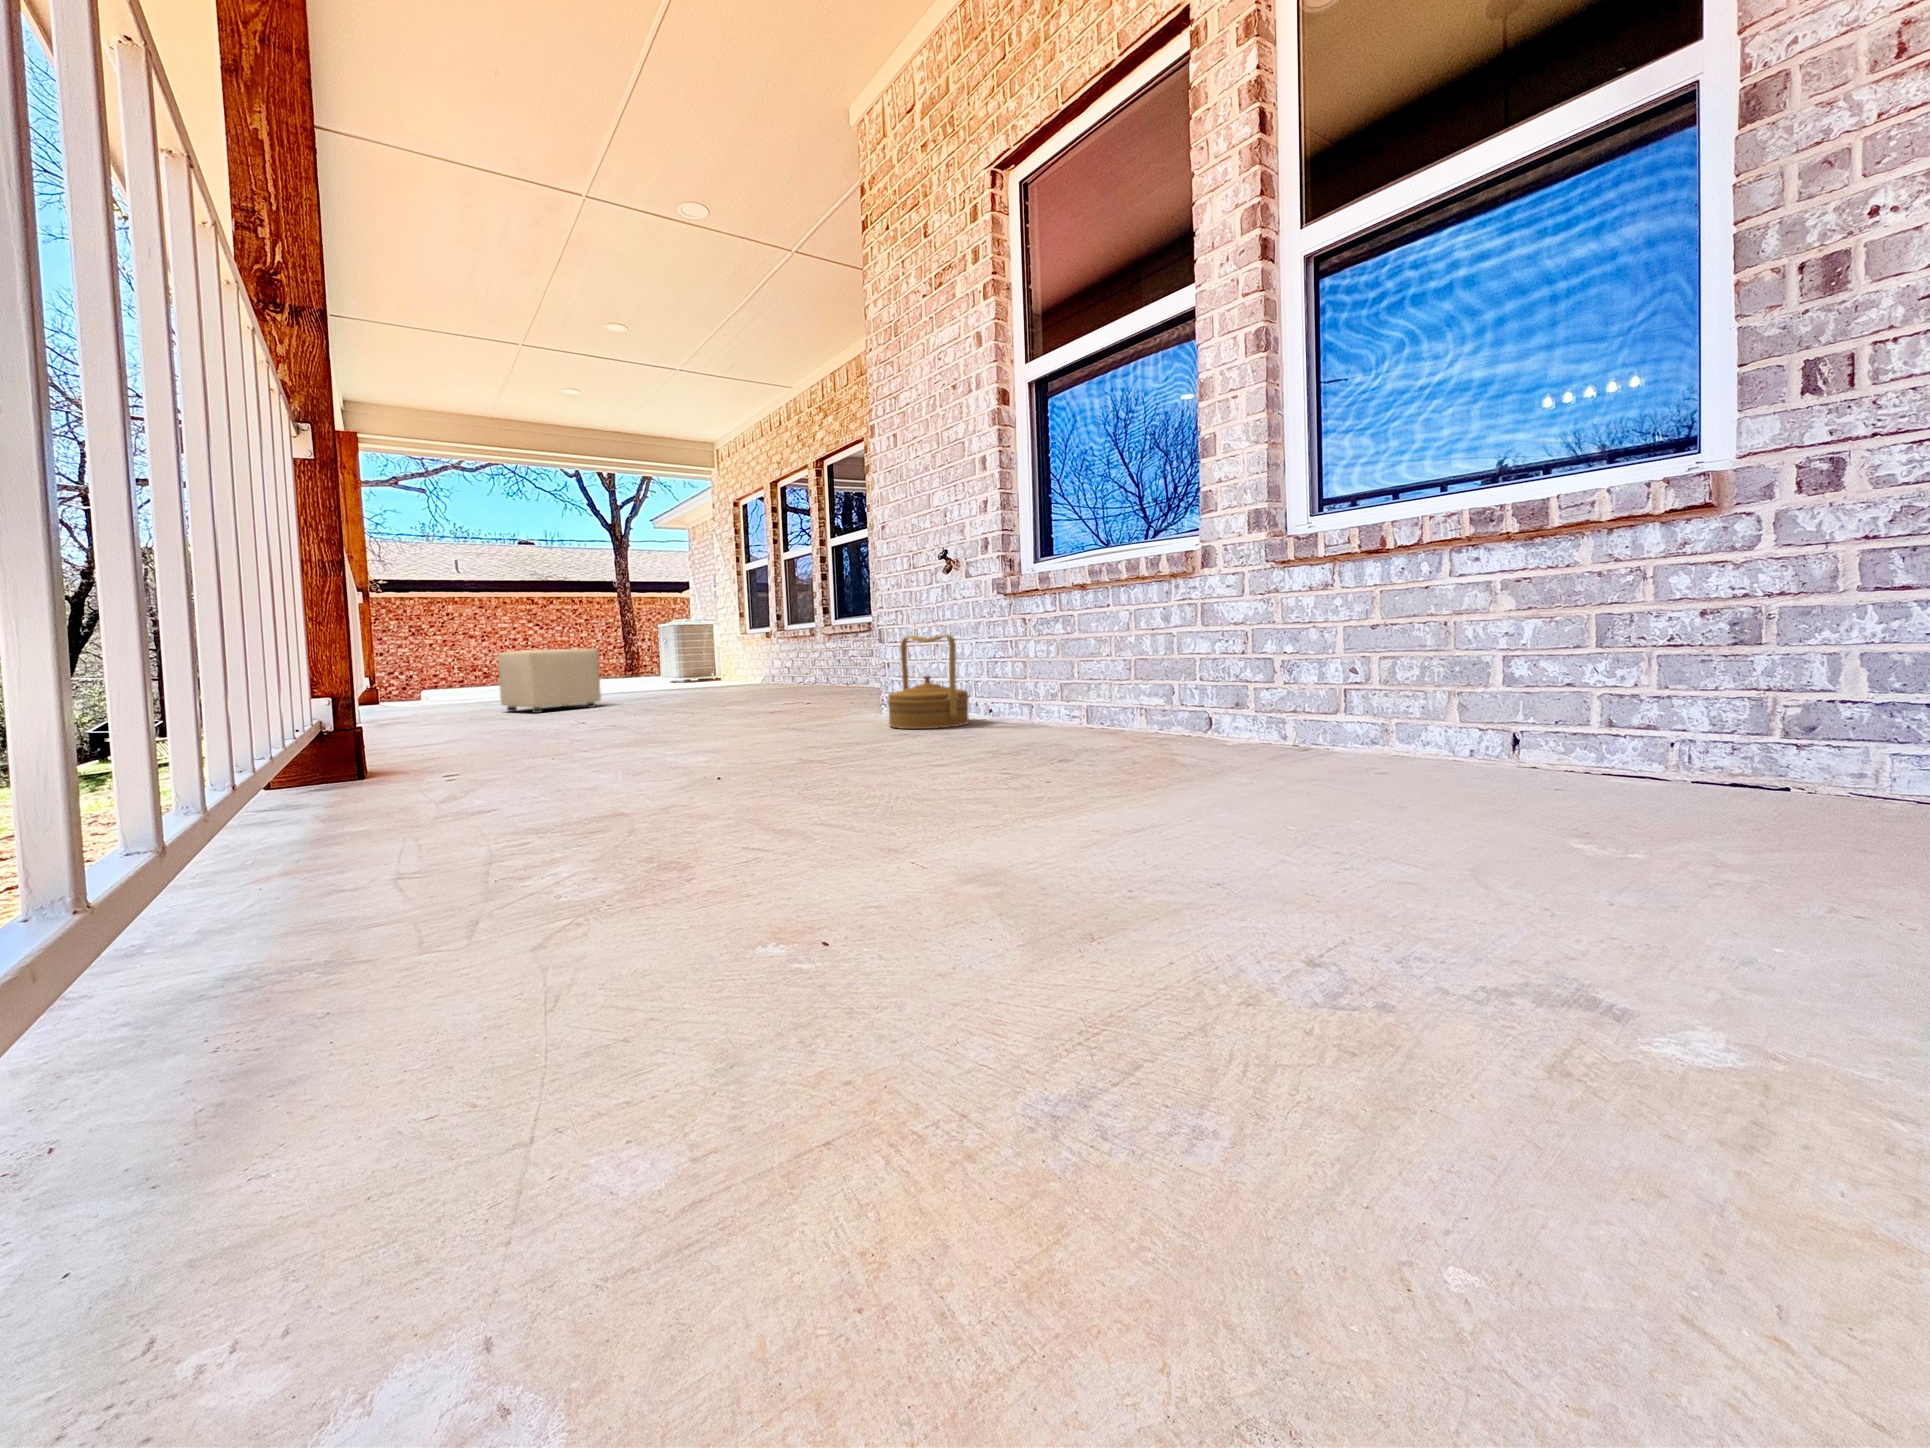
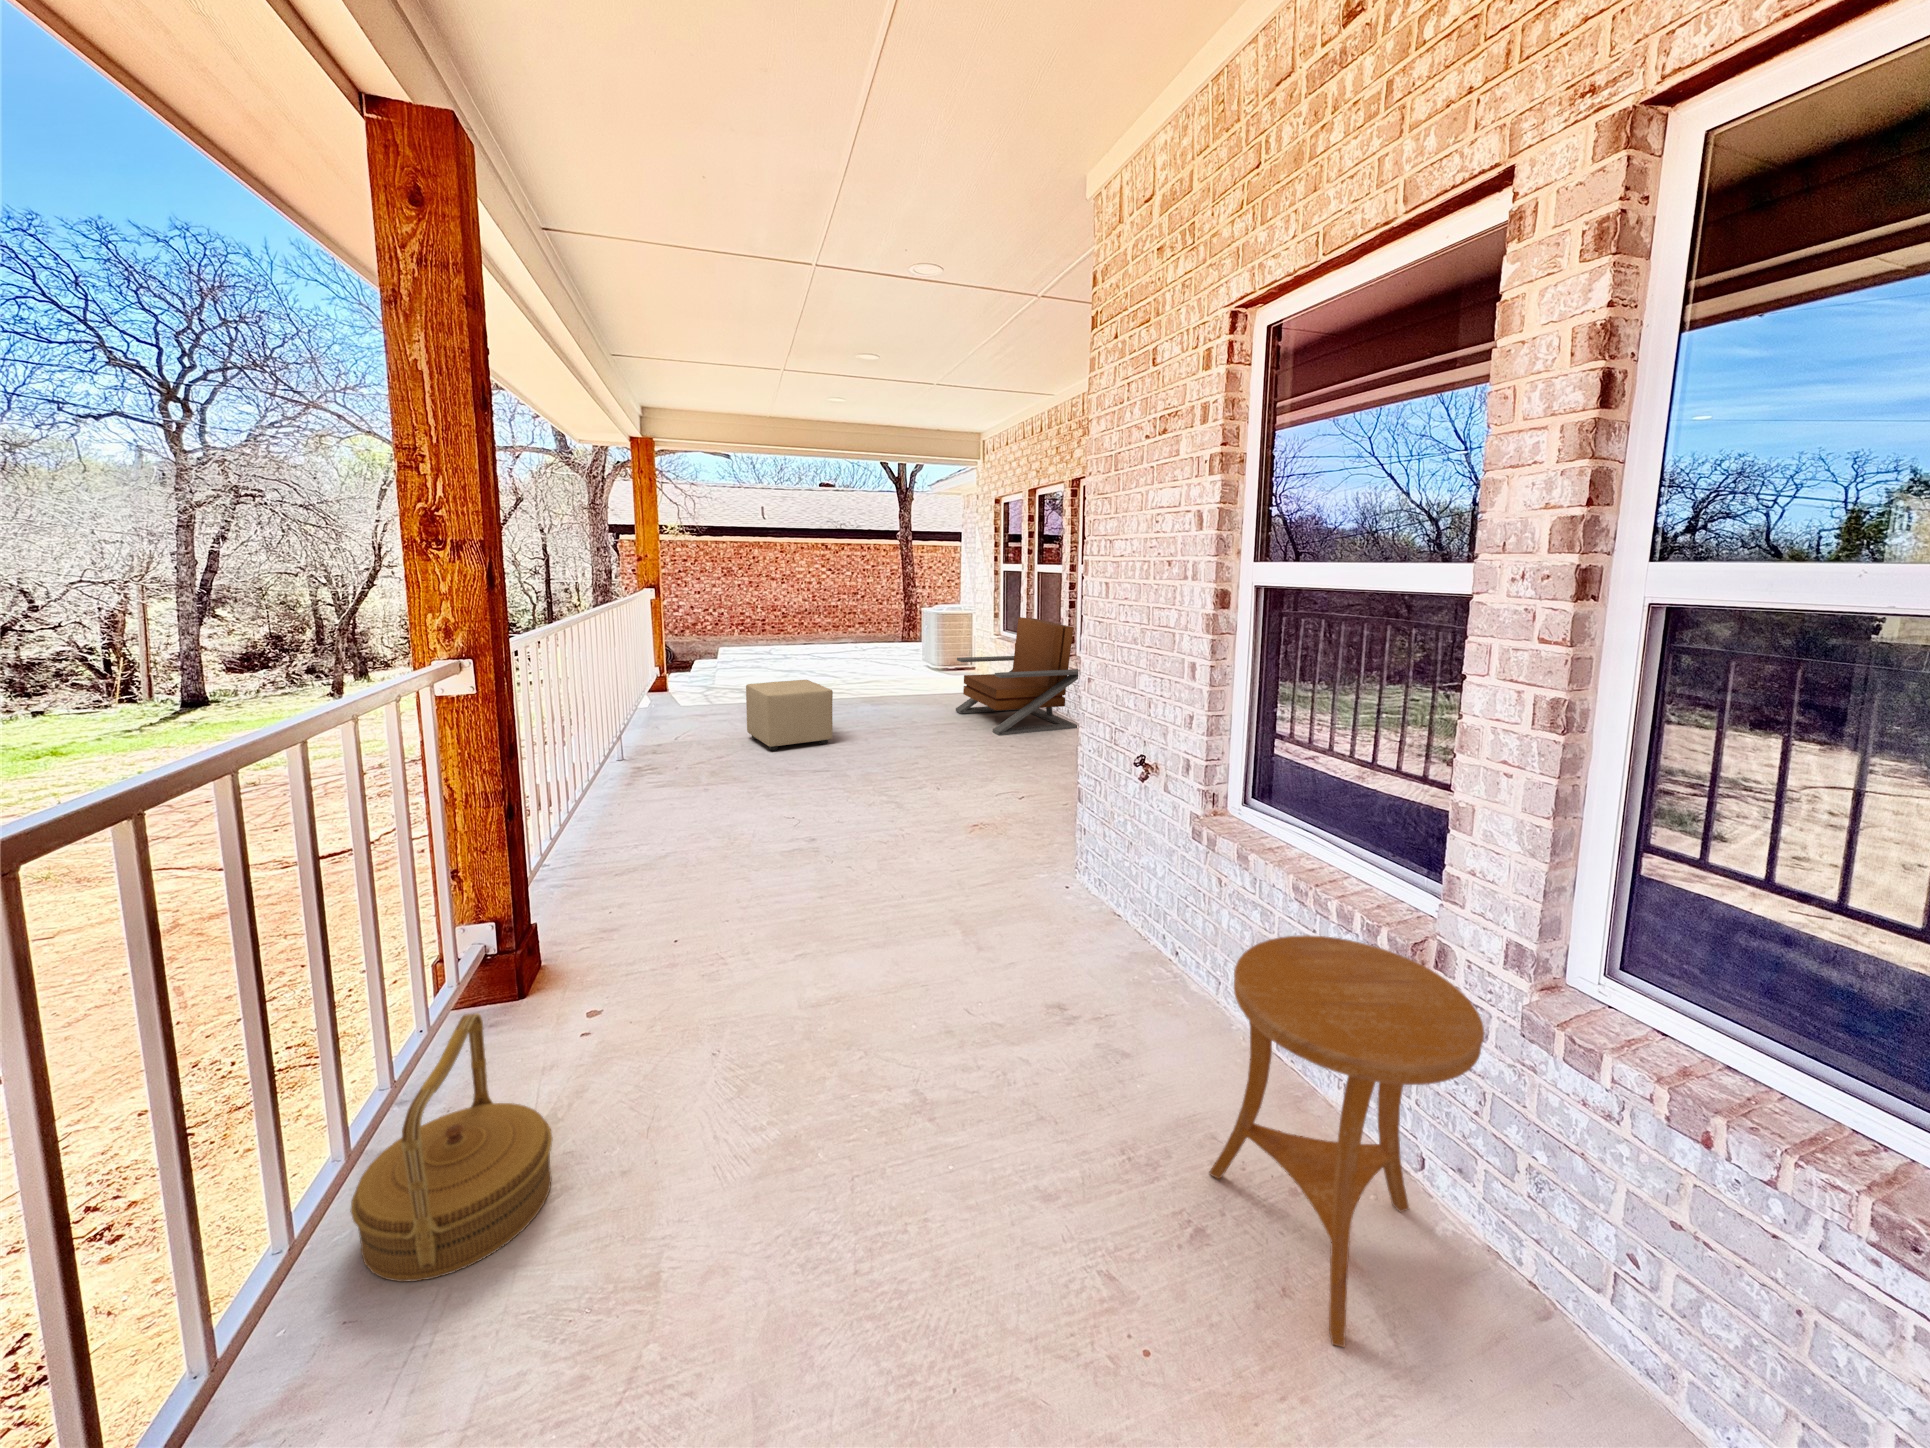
side table: none [1080,538,1262,772] -> present [1209,935,1485,1347]
lounge chair: none [718,587,851,692] -> present [956,617,1078,735]
woven basket: present [887,635,969,729] -> present [350,1013,553,1282]

